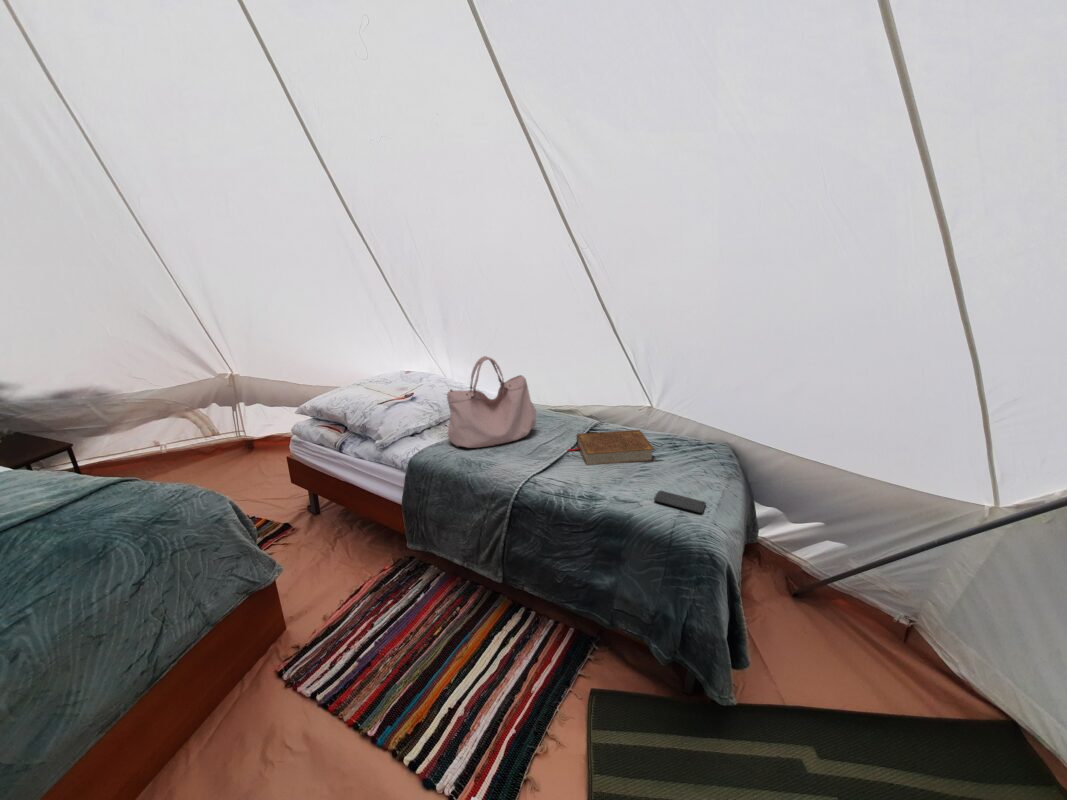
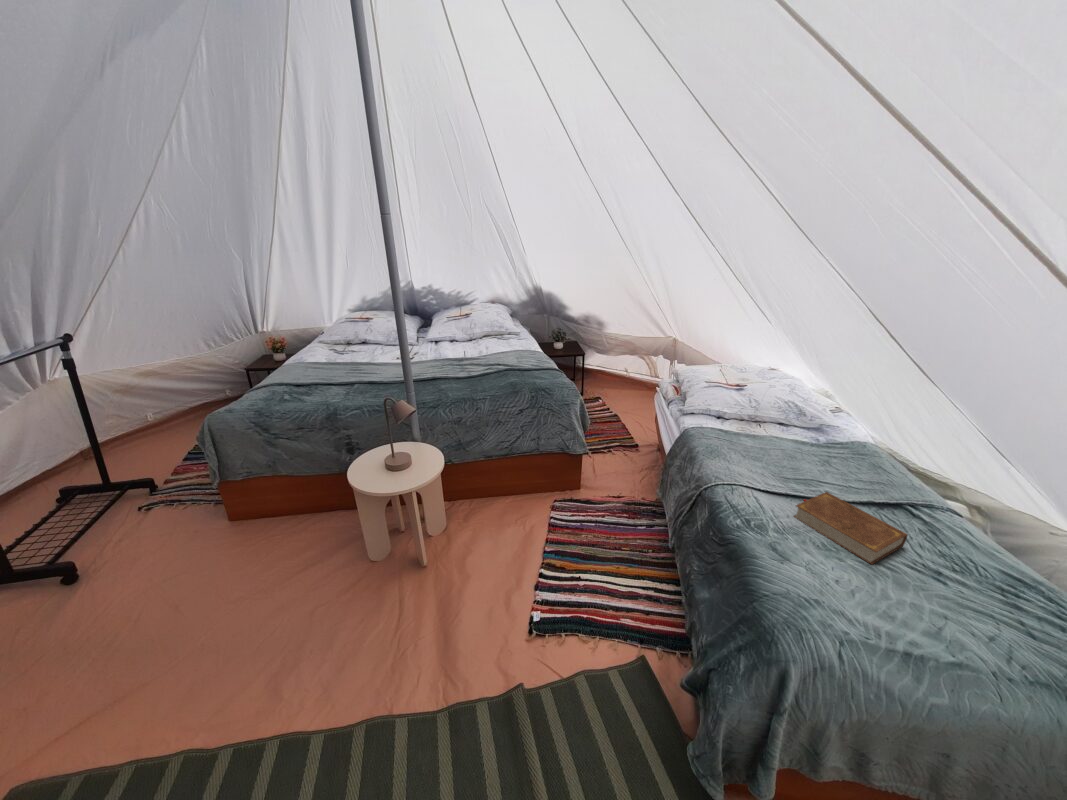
handbag: present [447,356,536,448] -> none [724,376,820,469]
smartphone: present [654,491,706,513] -> none [781,568,827,614]

